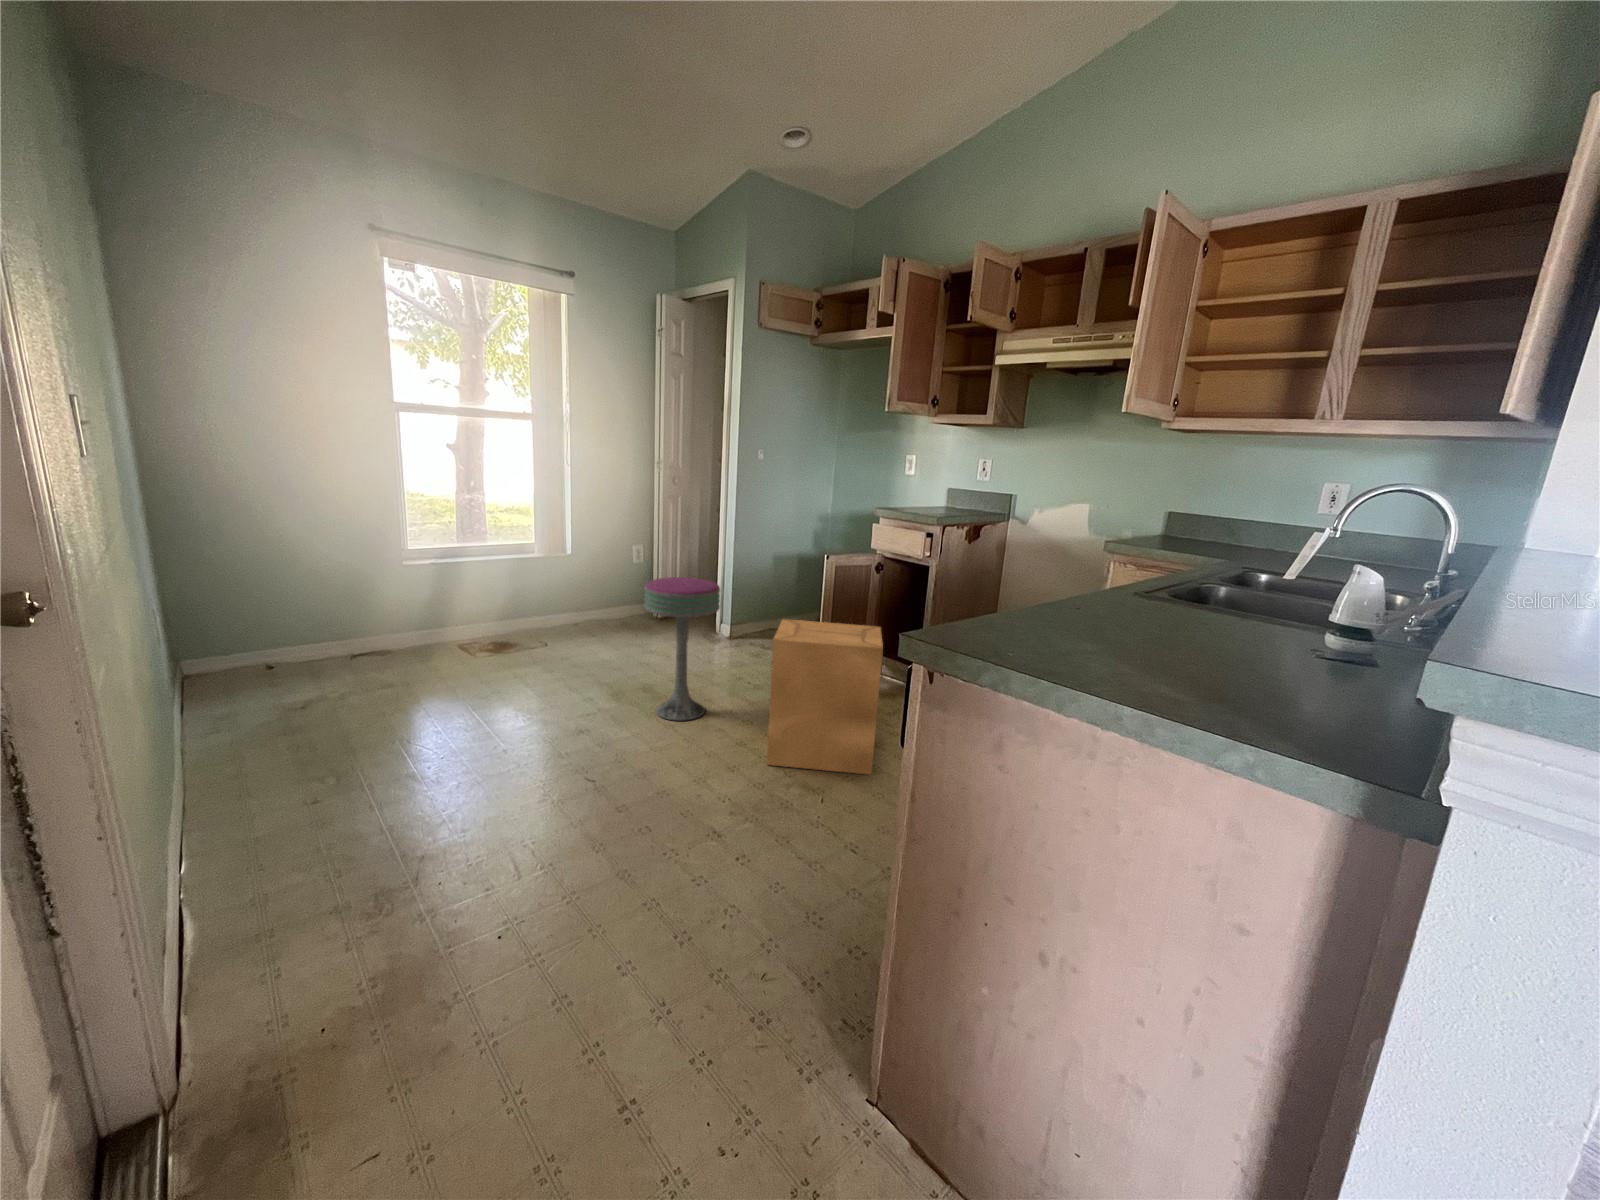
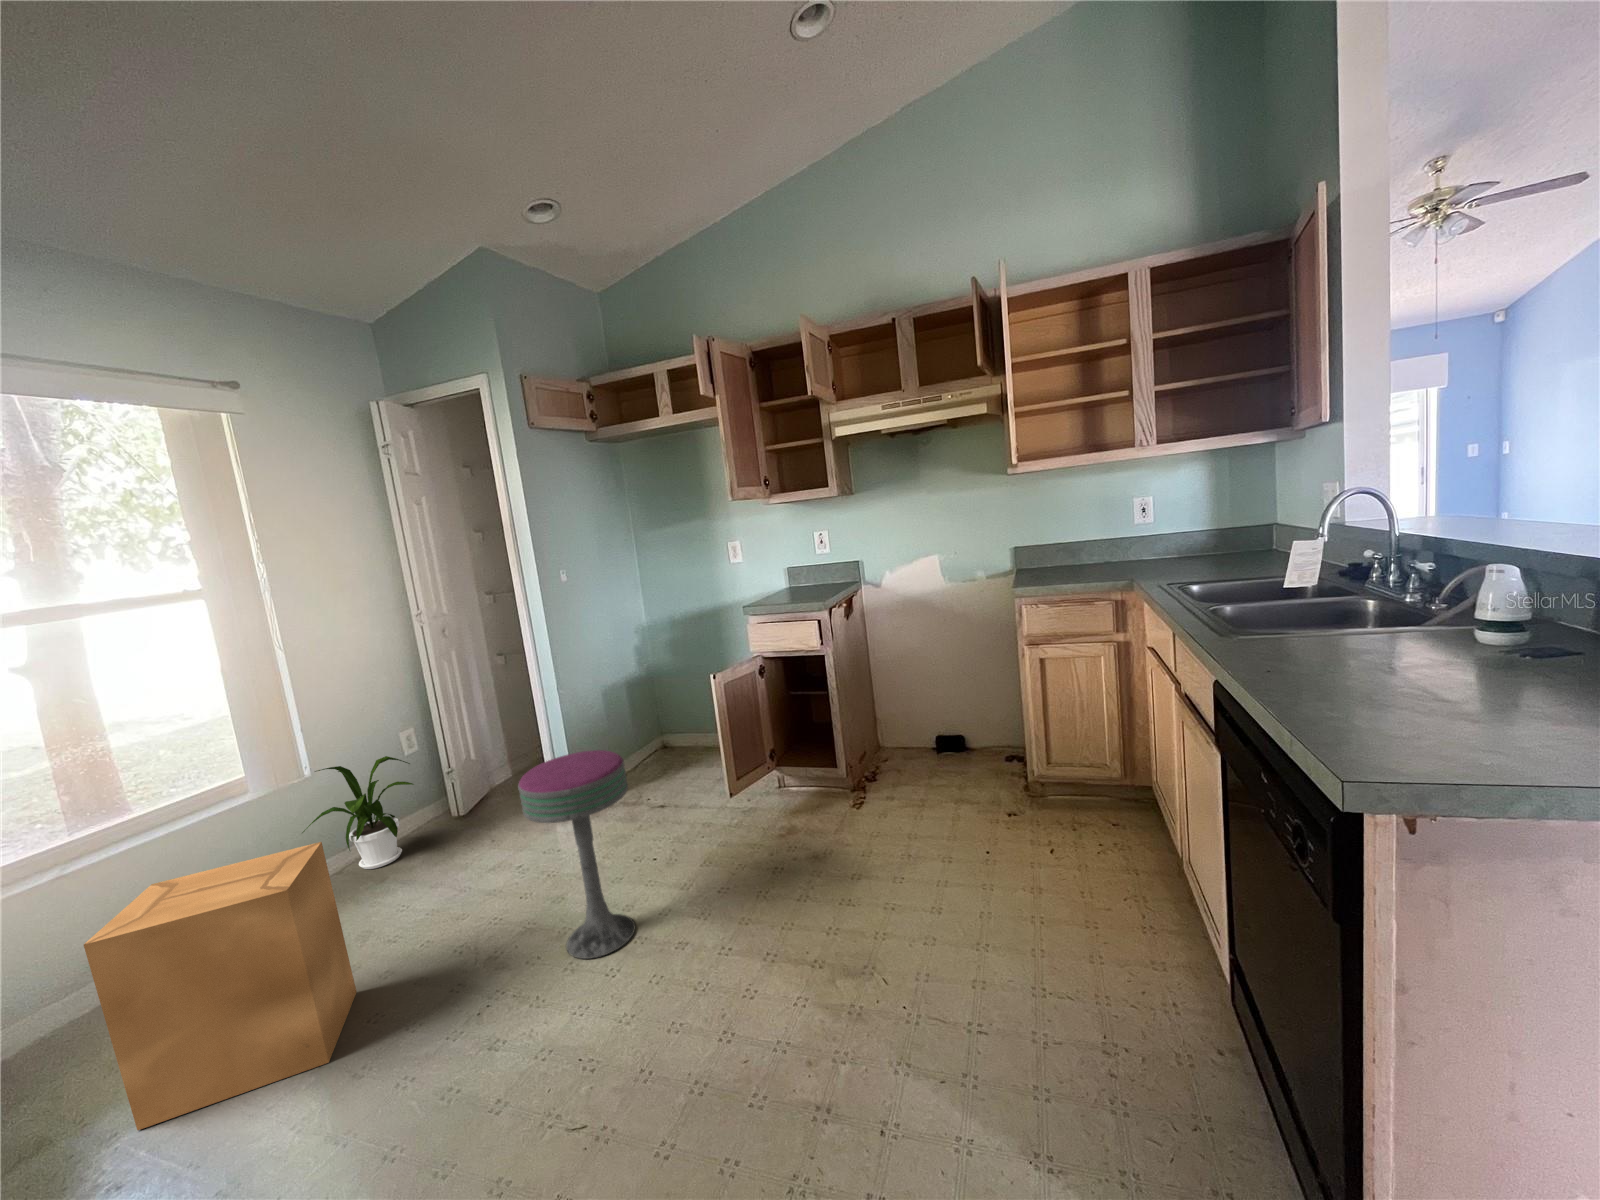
house plant: none [556,553,628,632] -> present [302,756,414,869]
cardboard box: present [767,619,883,775] -> present [84,842,357,1130]

